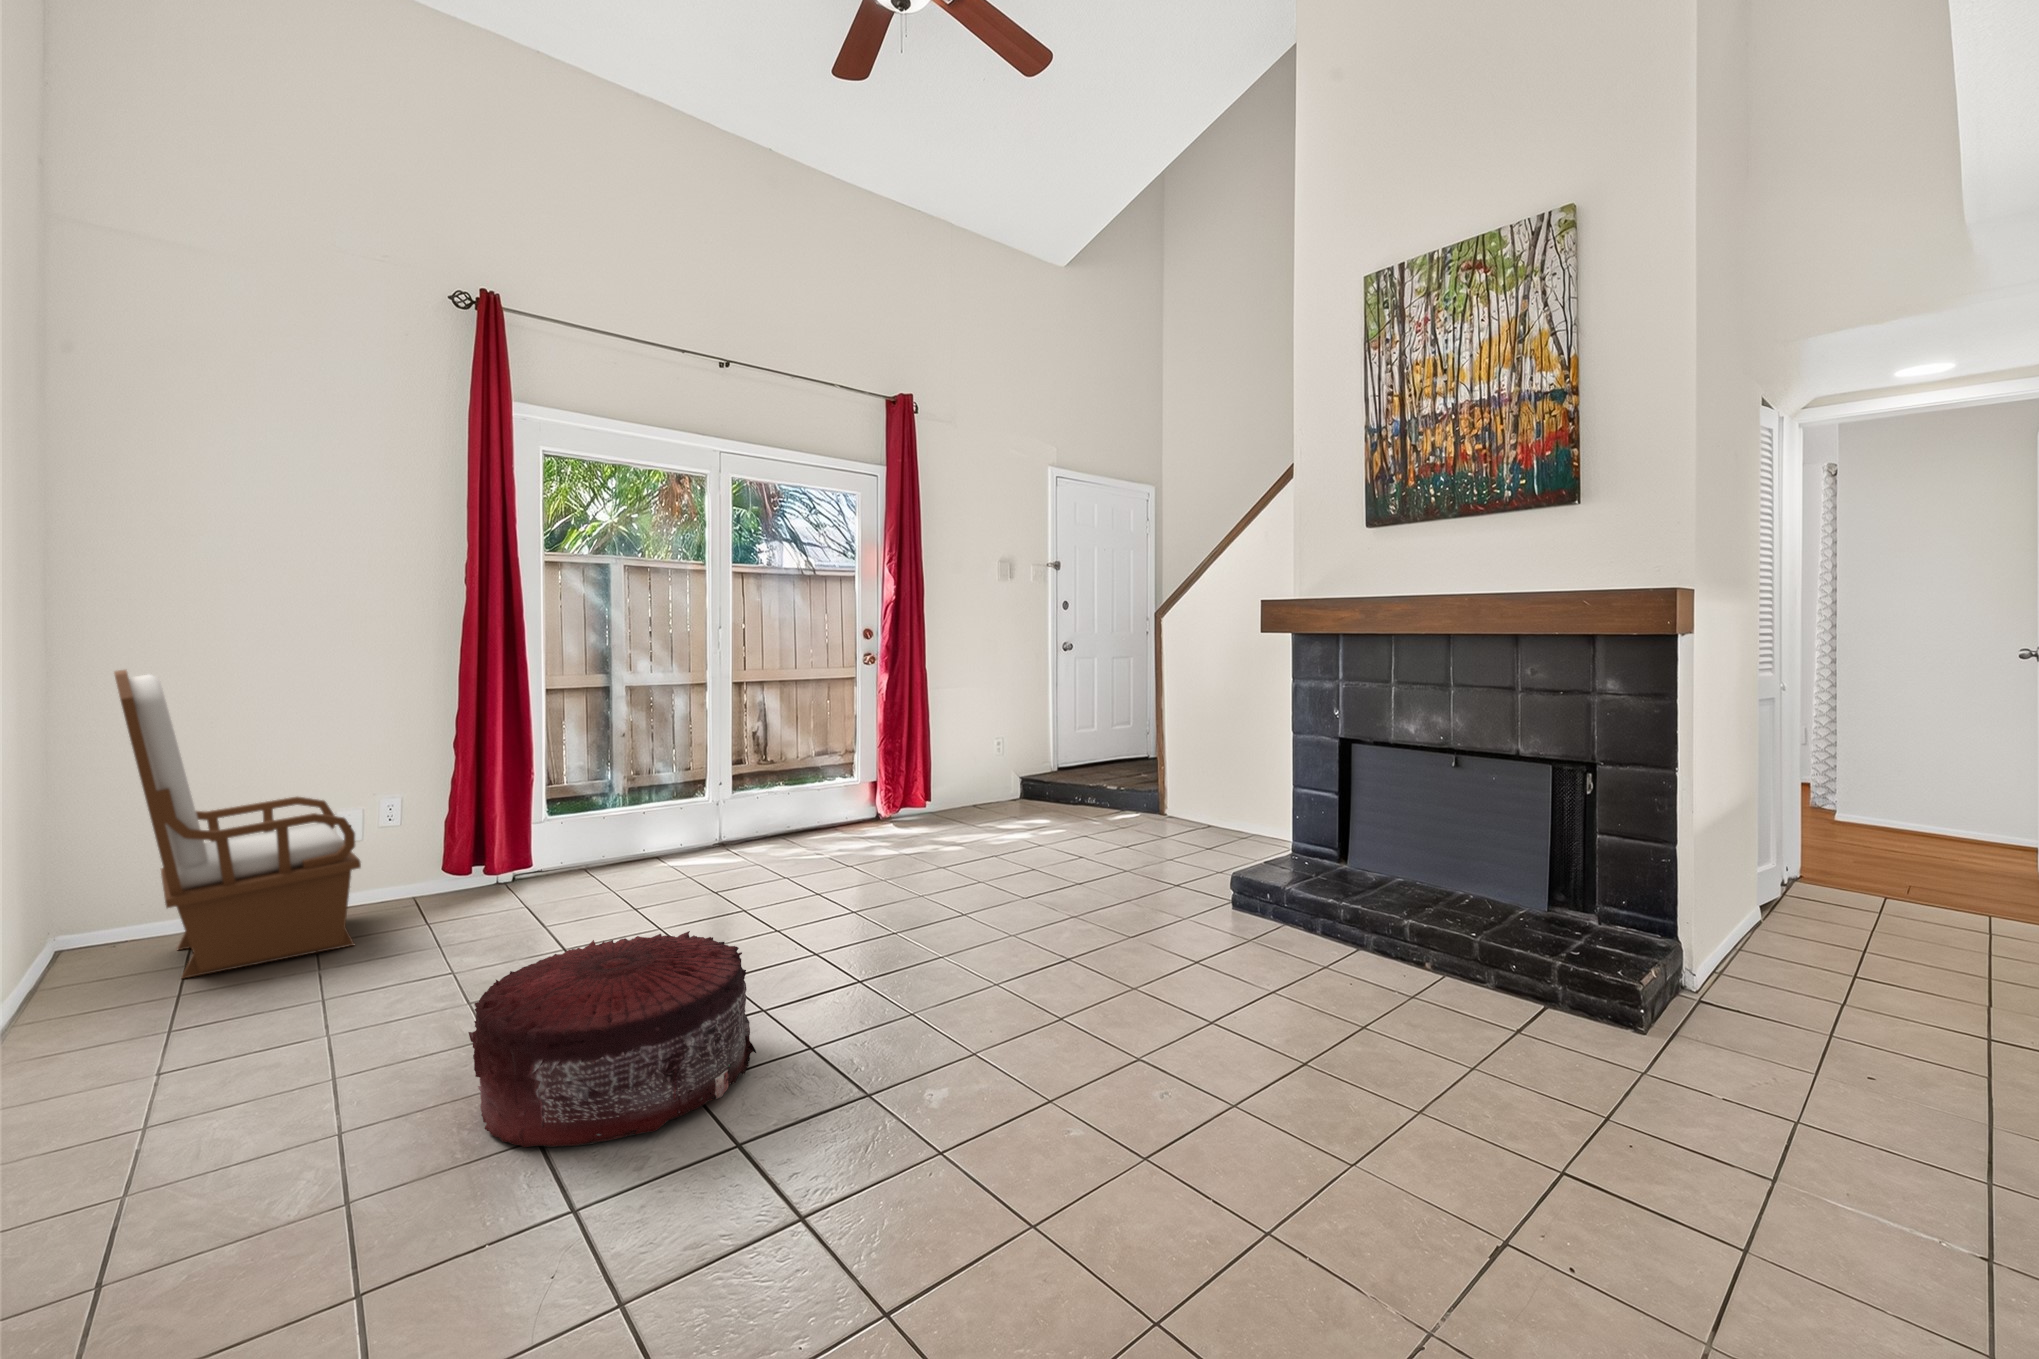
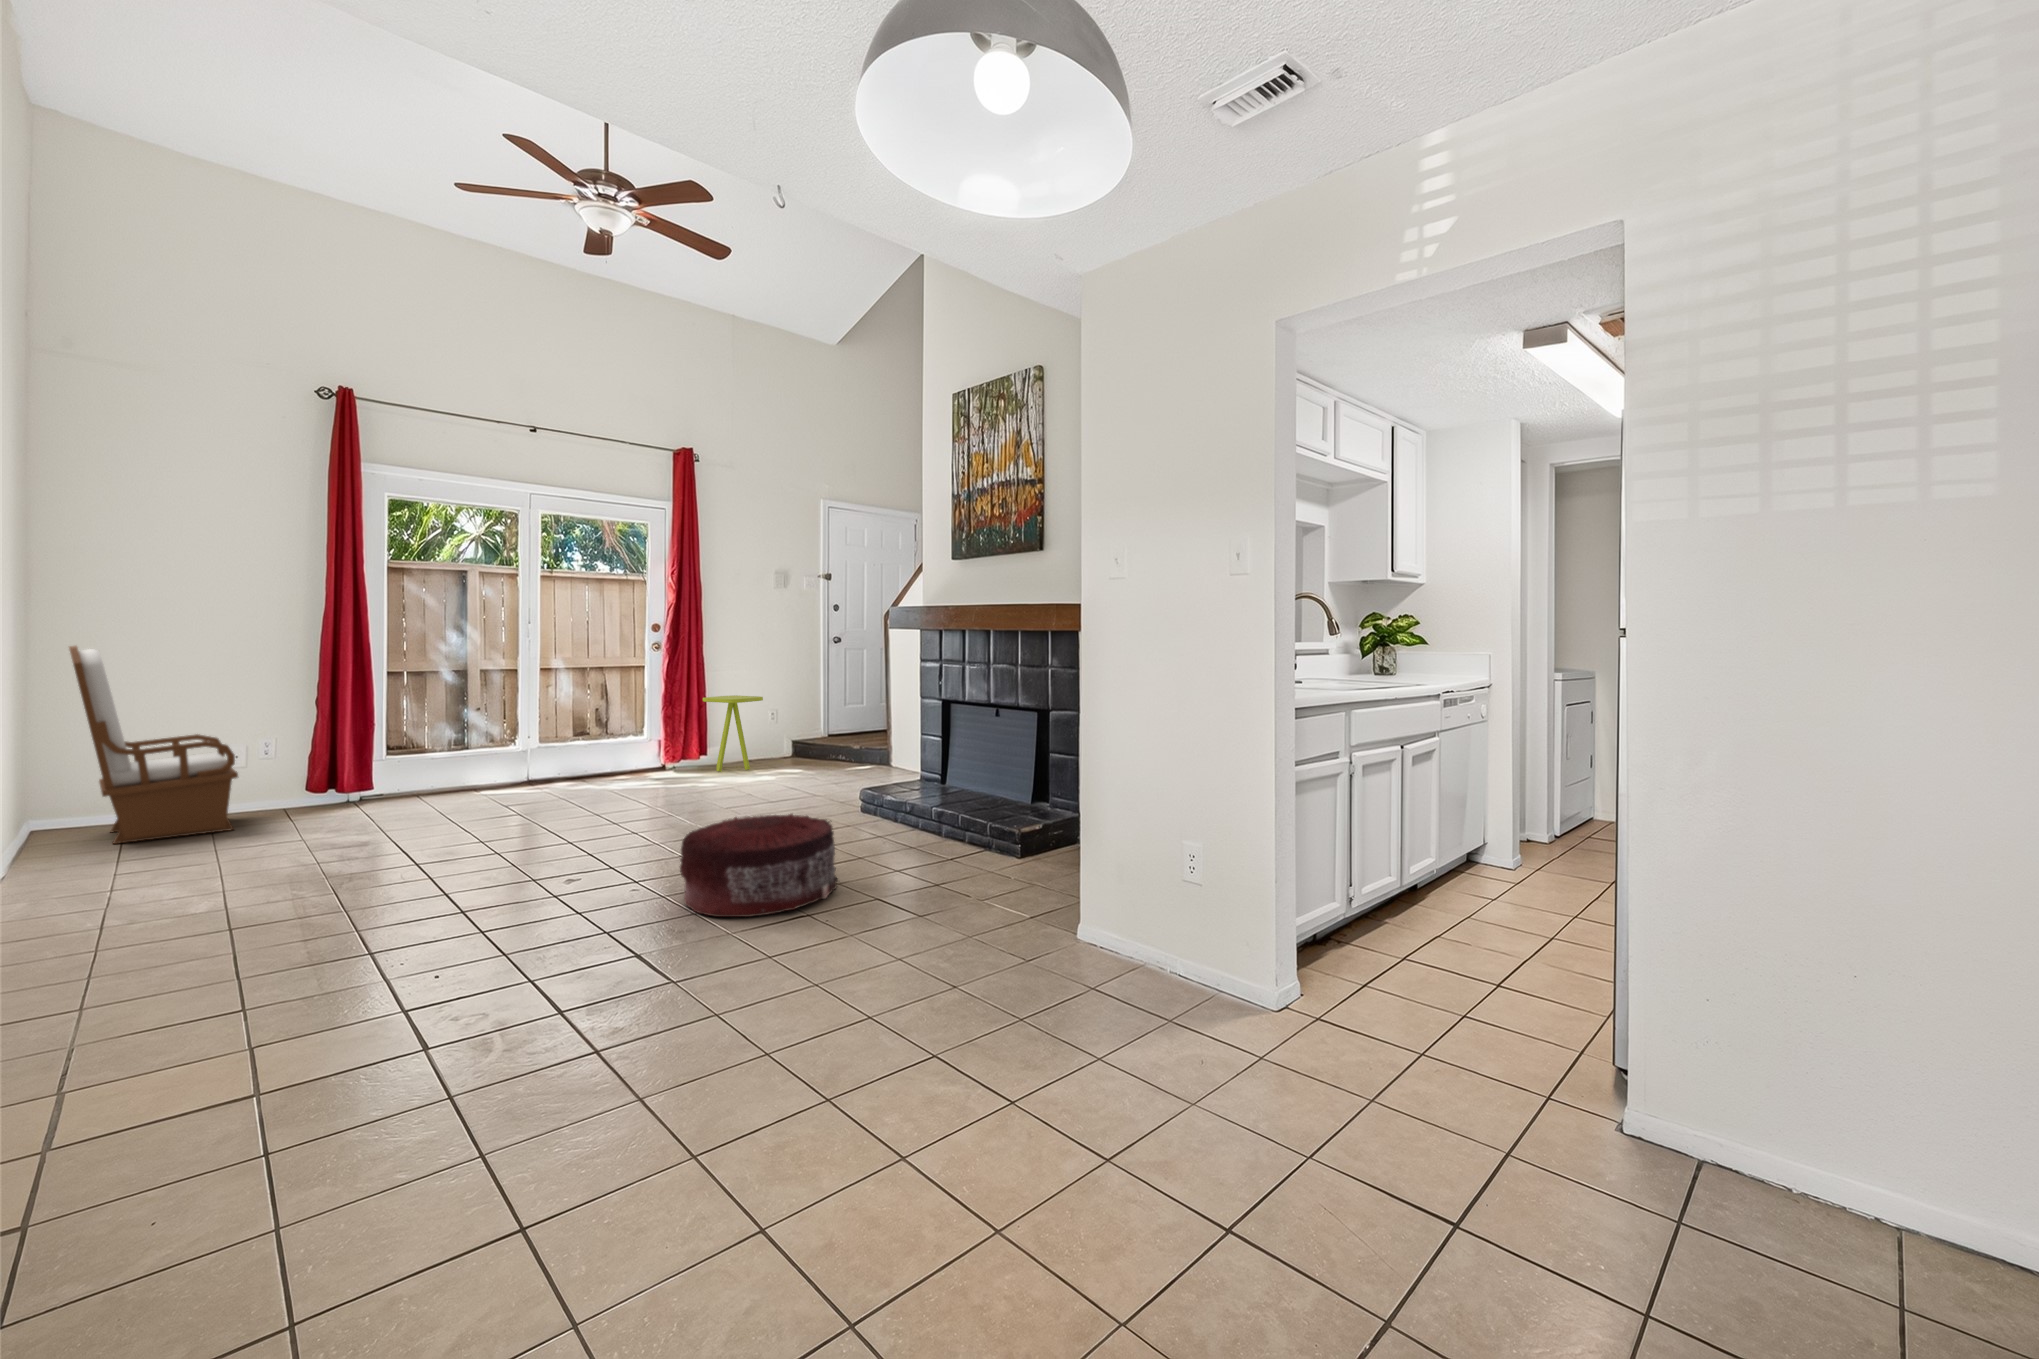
side table: none [927,721,1001,825] -> present [703,695,763,771]
pouf: present [468,931,756,1148] -> present [680,814,838,917]

